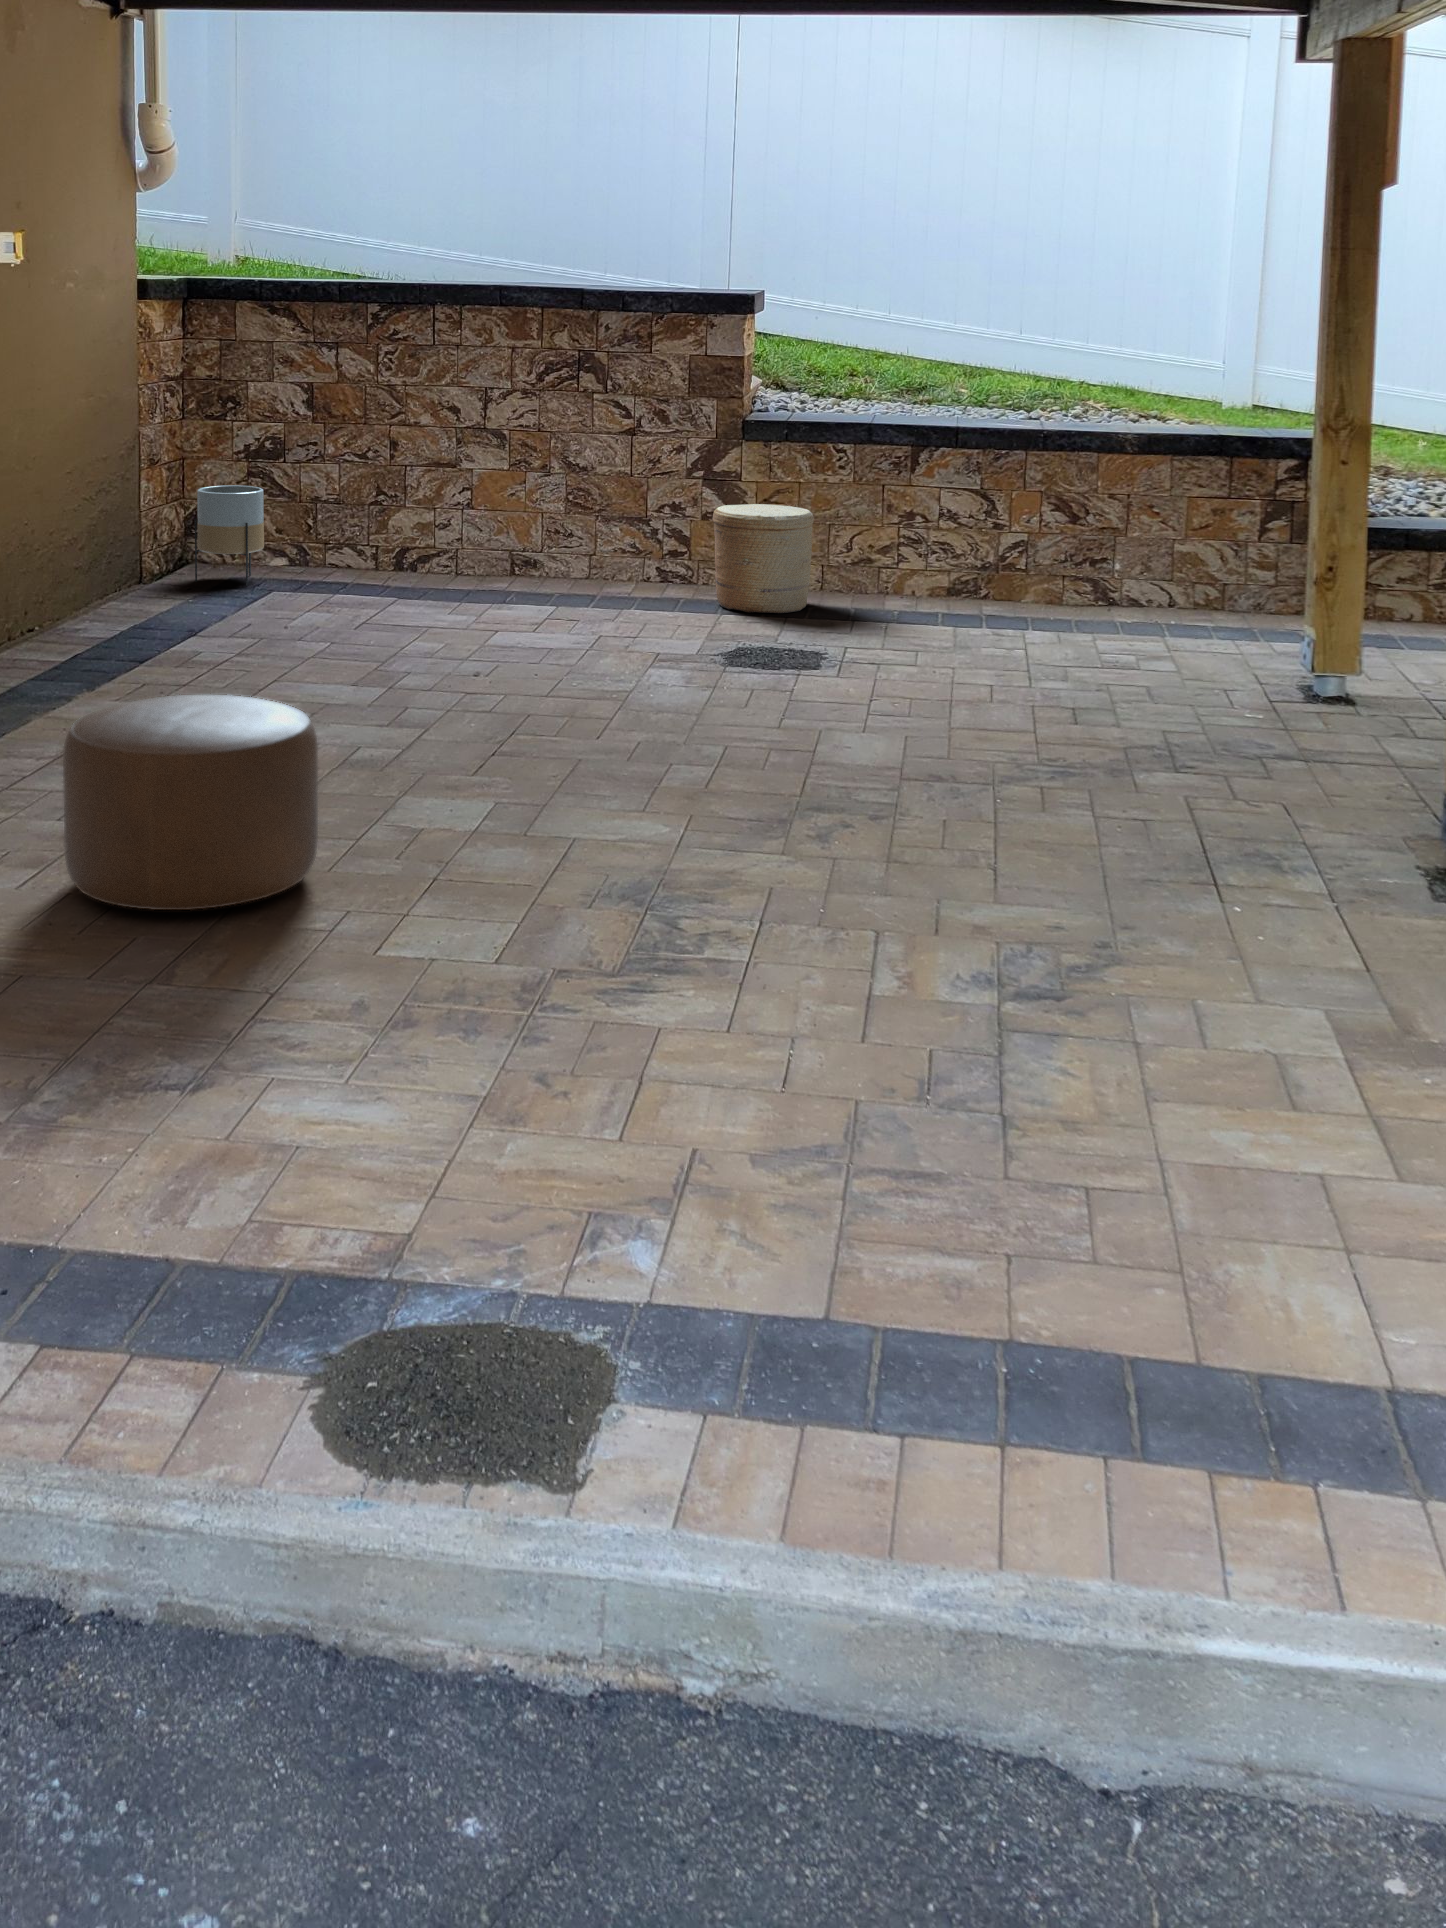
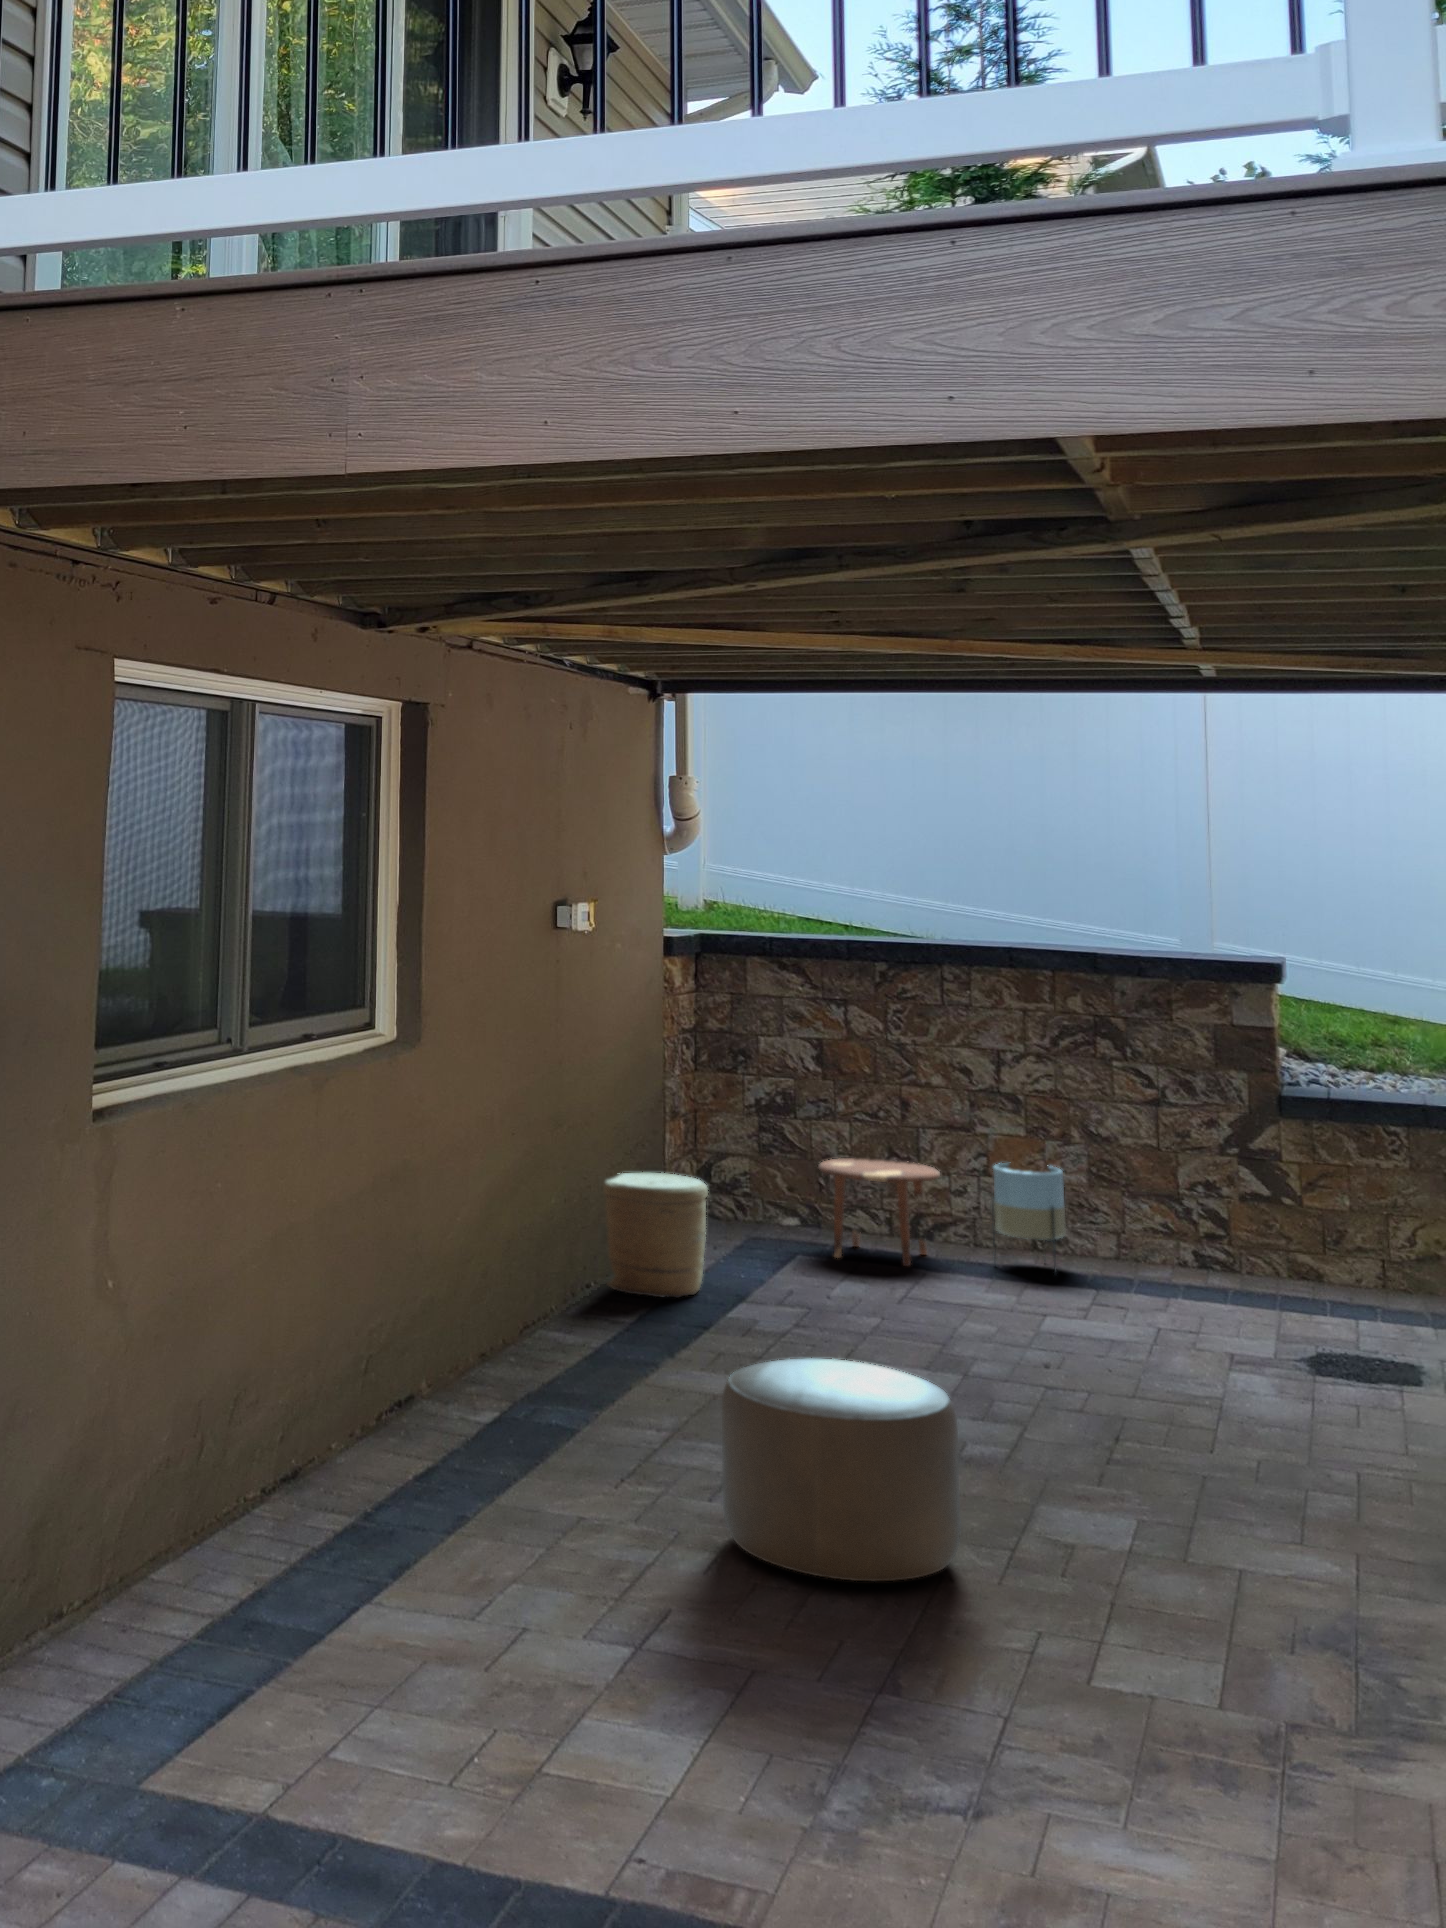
planter: present [195,486,264,586] -> present [992,1163,1066,1274]
side table: none [301,498,423,598] -> present [818,1159,940,1266]
woven basket: present [713,504,814,613] -> present [604,1173,708,1298]

